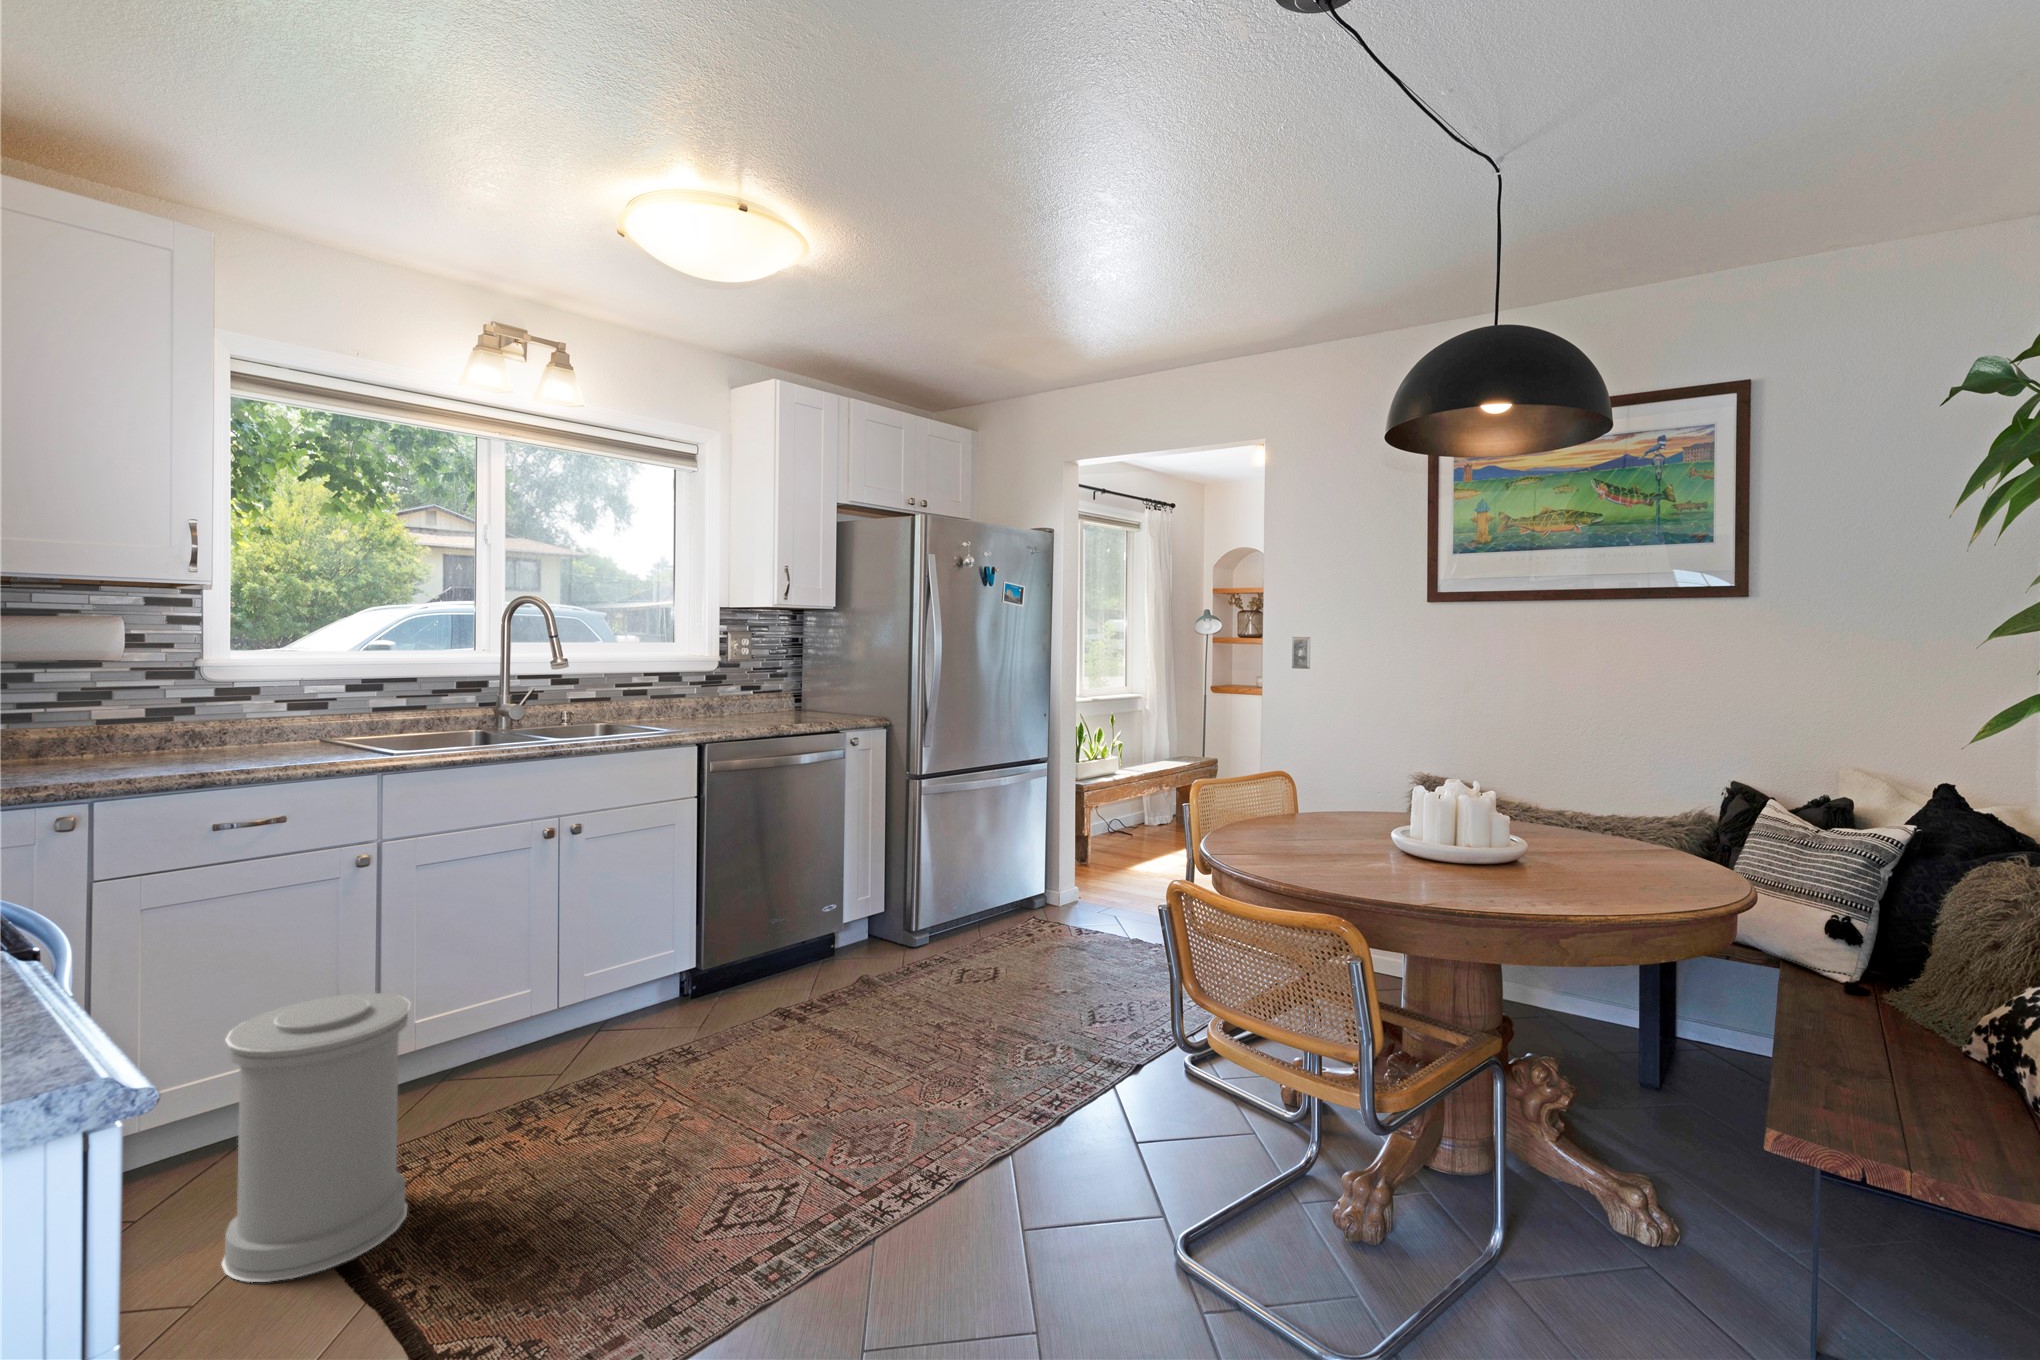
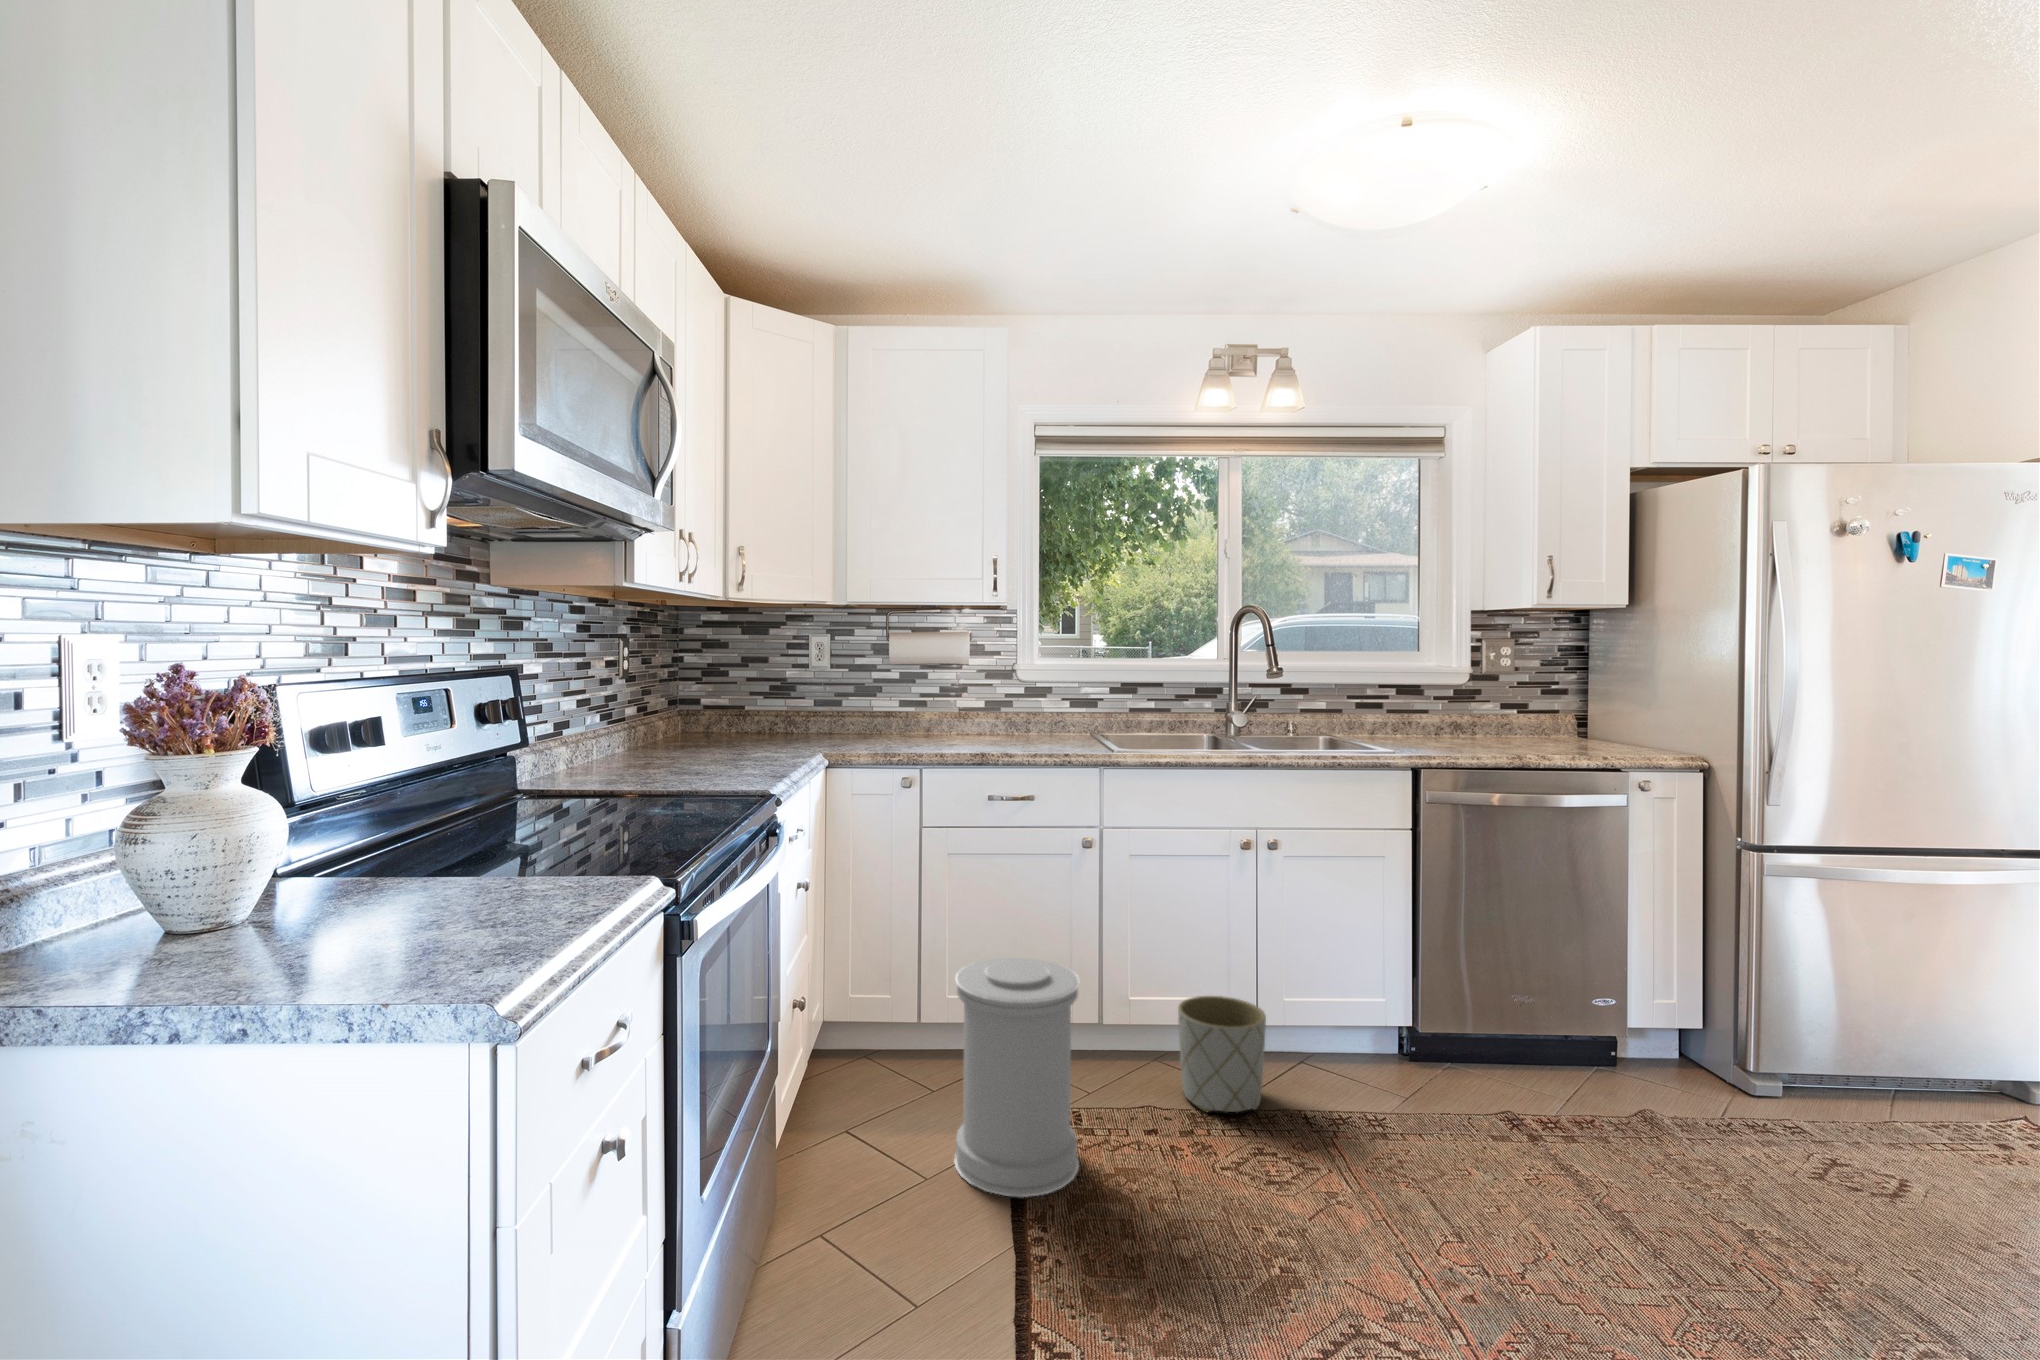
planter: none [487,984,584,1102] -> present [1178,996,1266,1112]

